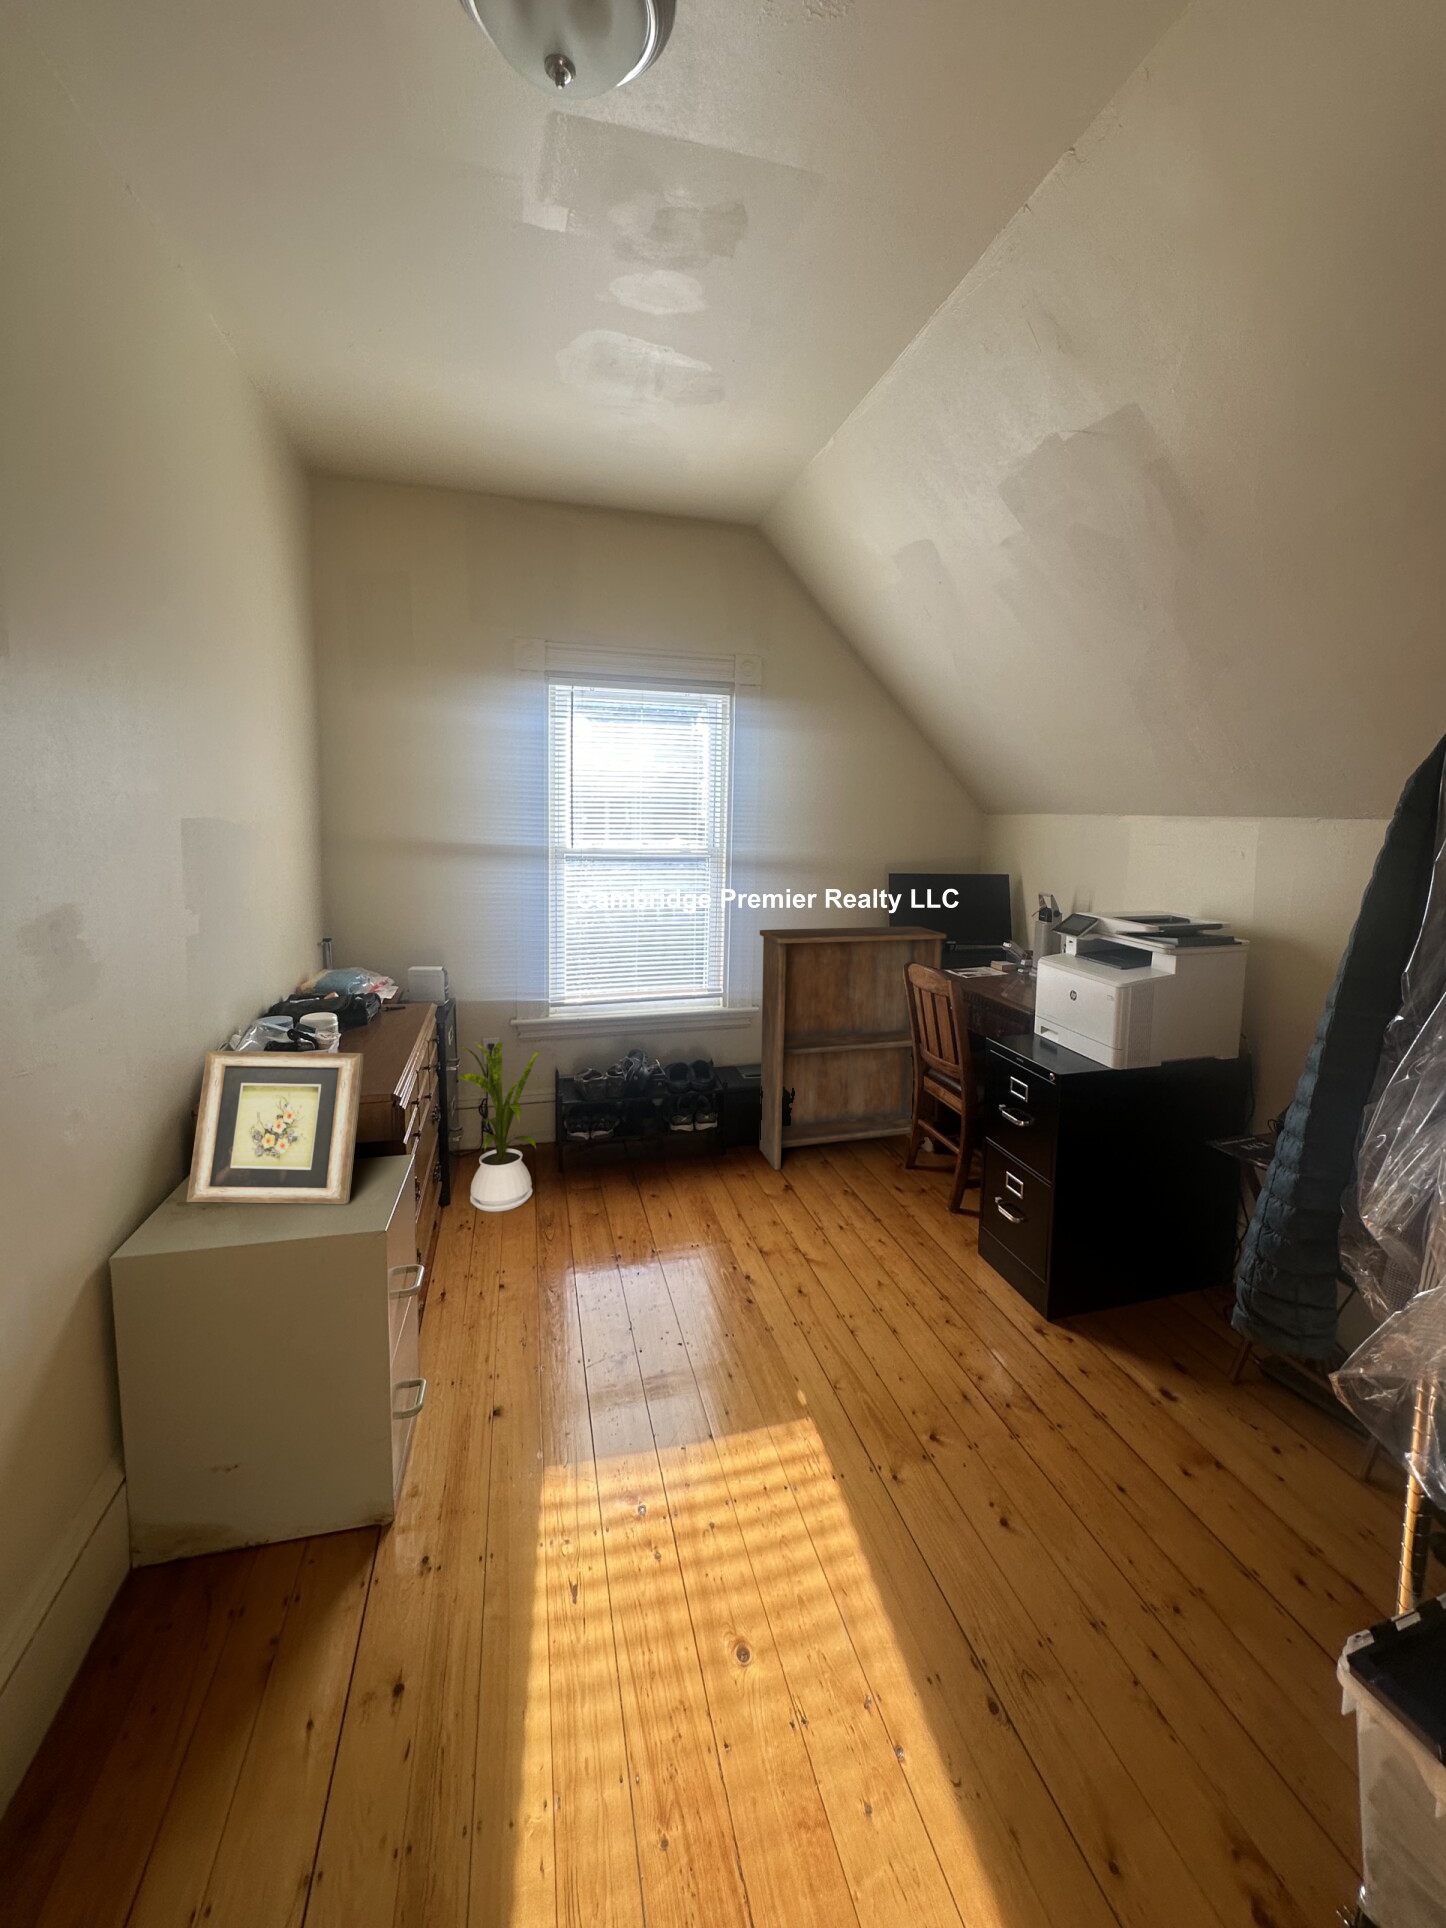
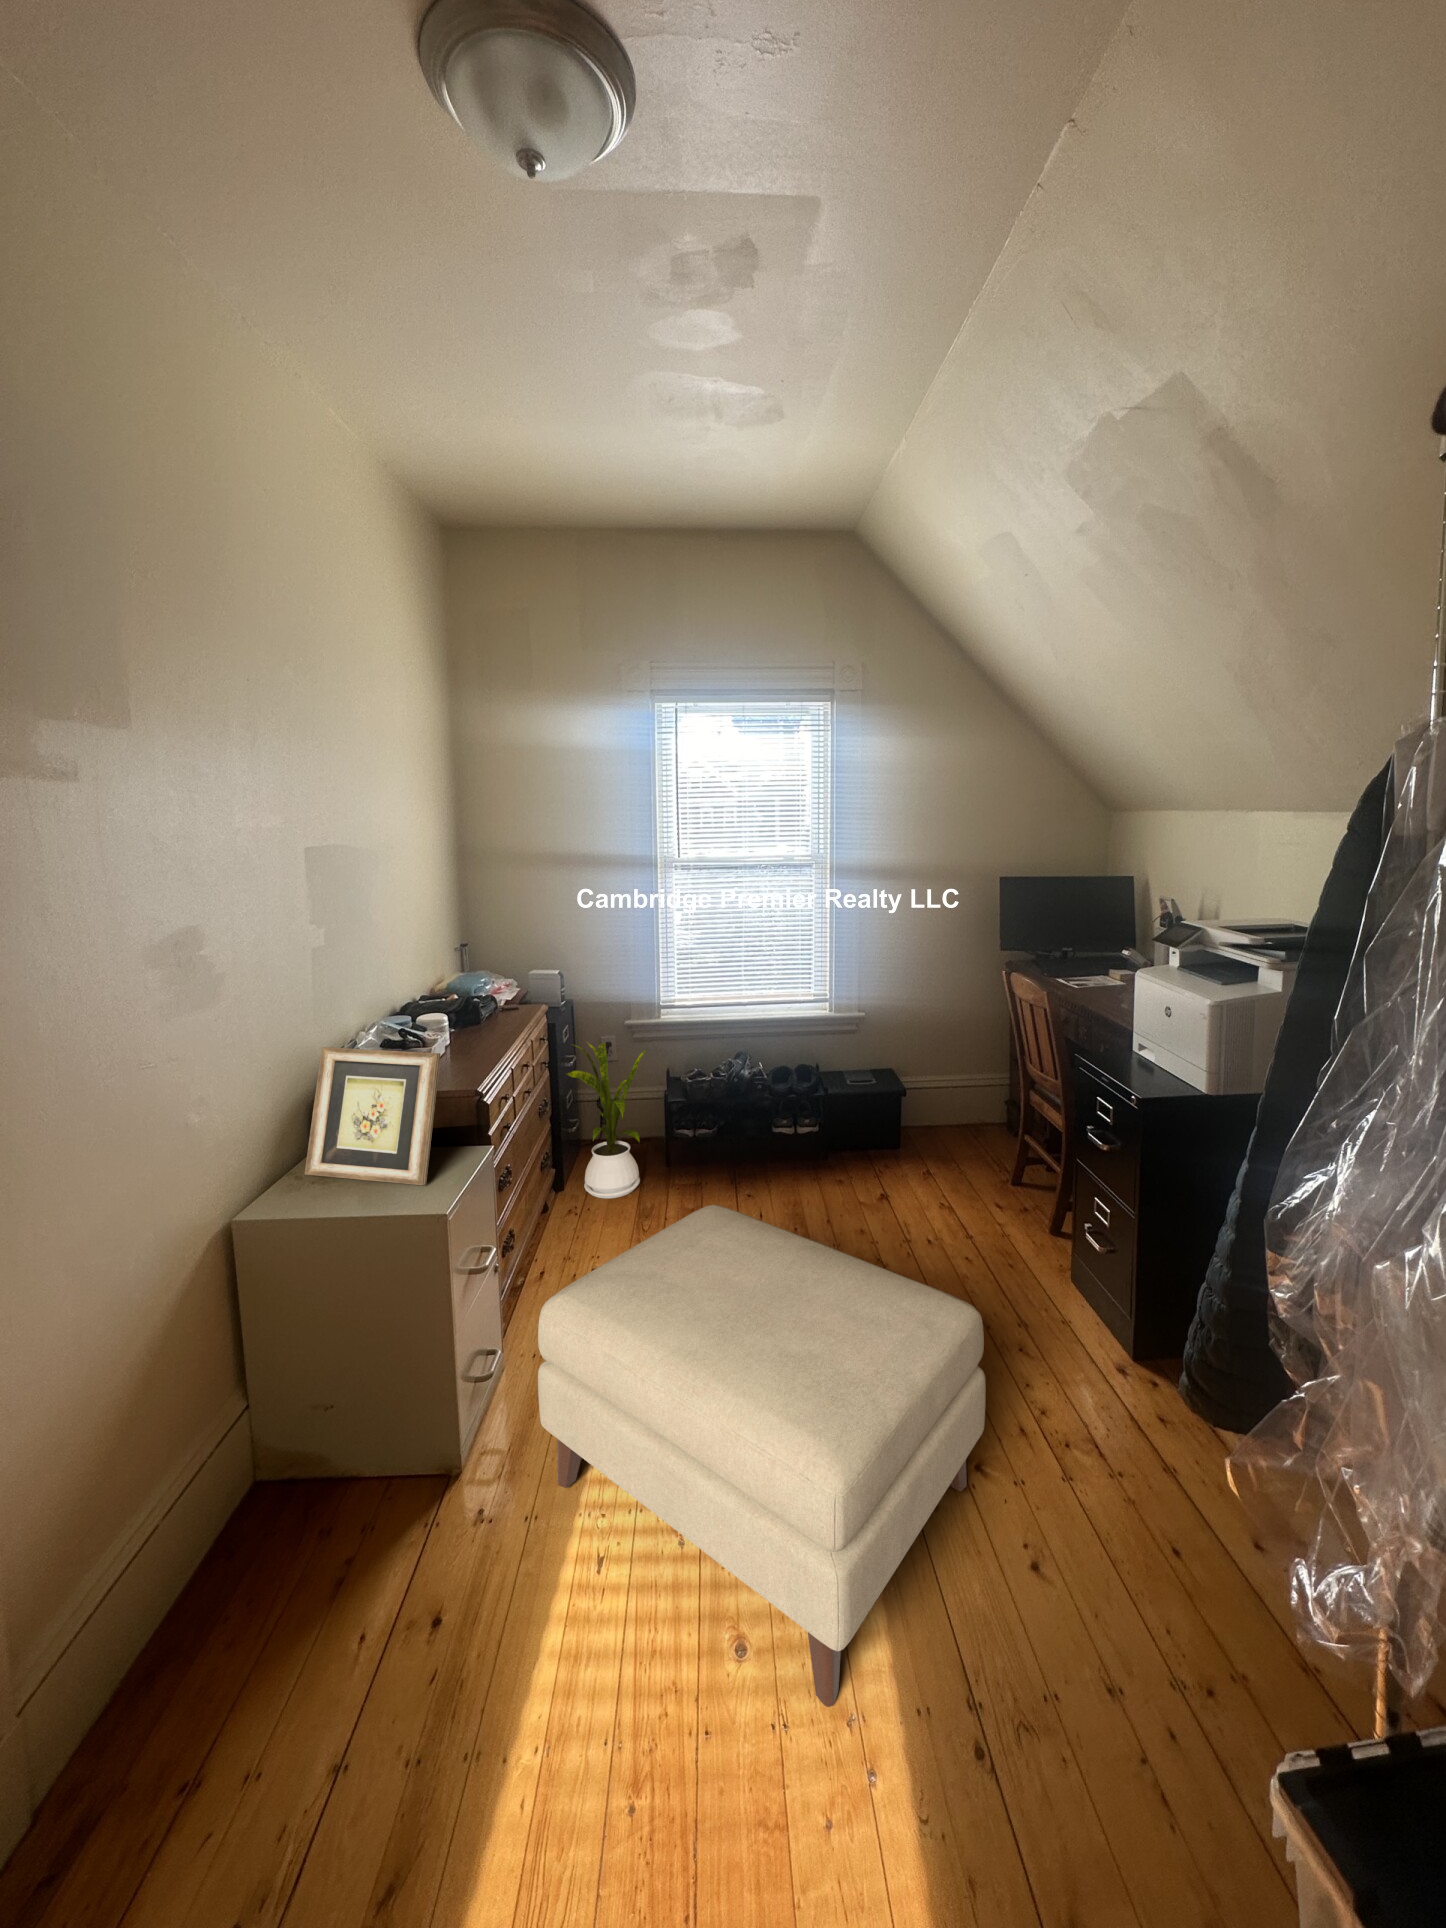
bookshelf: present [760,926,947,1170] -> none [857,934,1052,1176]
ottoman: none [489,1205,948,1691] -> present [538,1205,986,1707]

